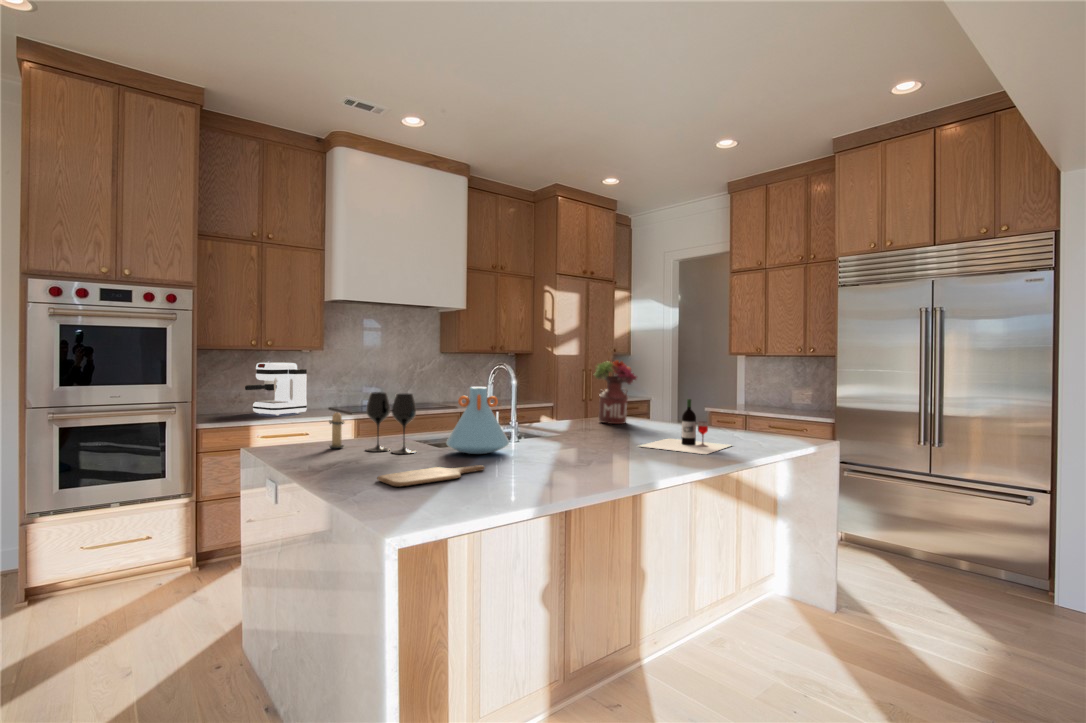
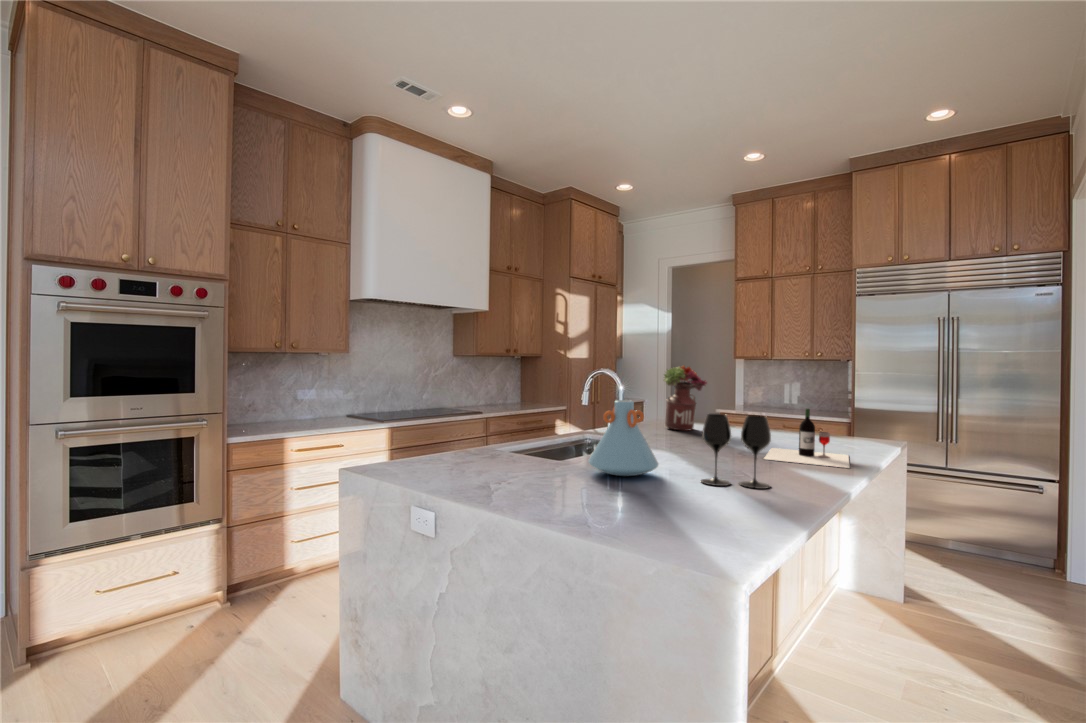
coffee maker: present [245,363,307,415] -> none [271,367,337,425]
wine glass: present [366,392,416,454] -> present [701,414,771,489]
candle: present [329,412,344,448] -> none [447,428,469,474]
cutting board: present [377,465,485,487] -> none [587,494,678,532]

